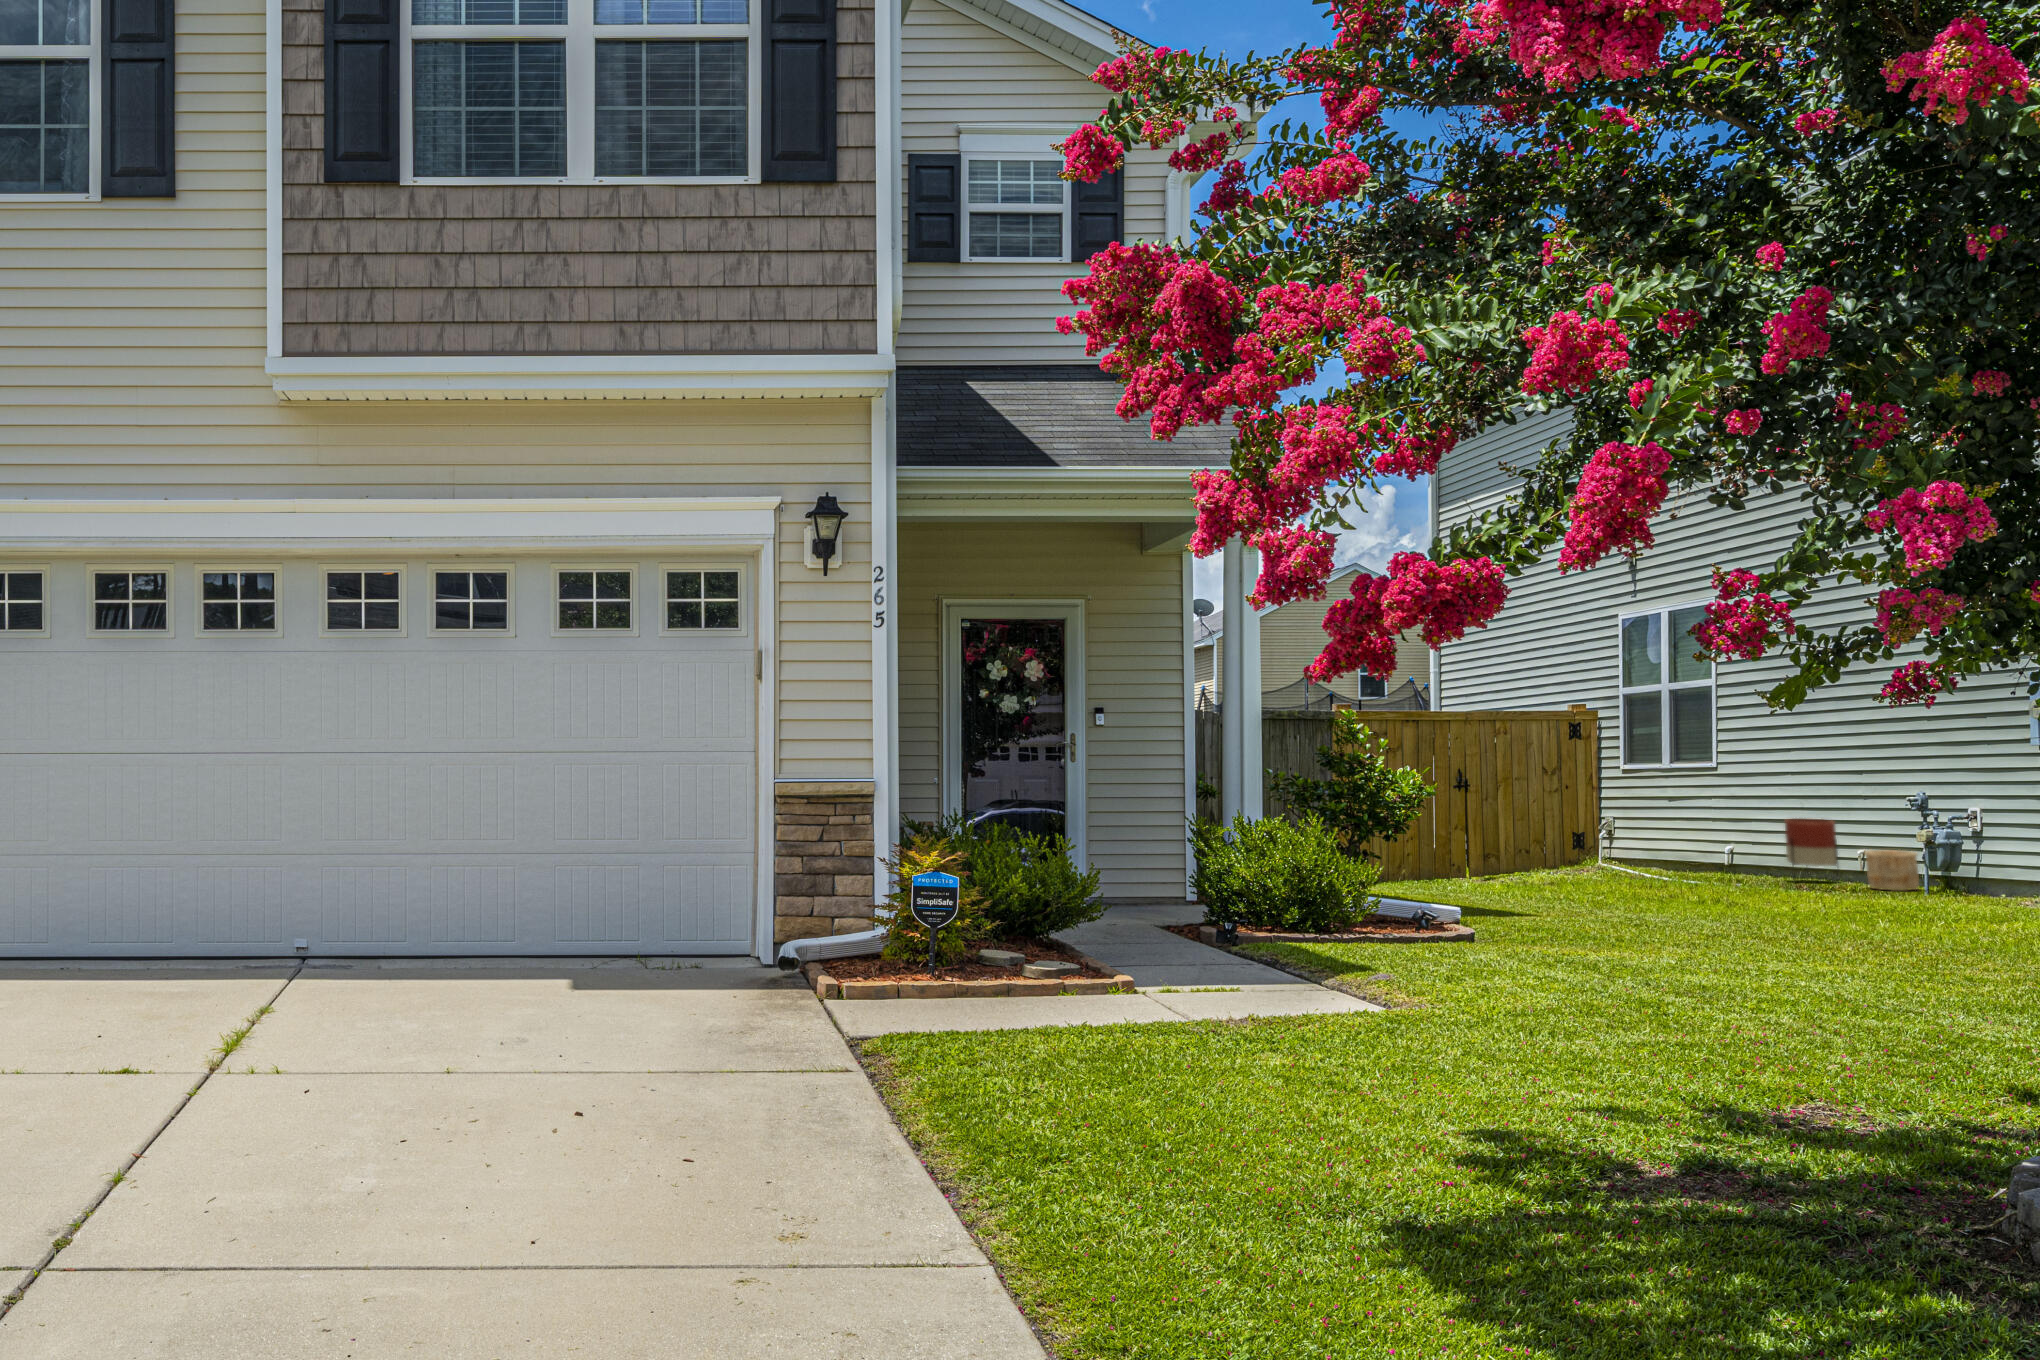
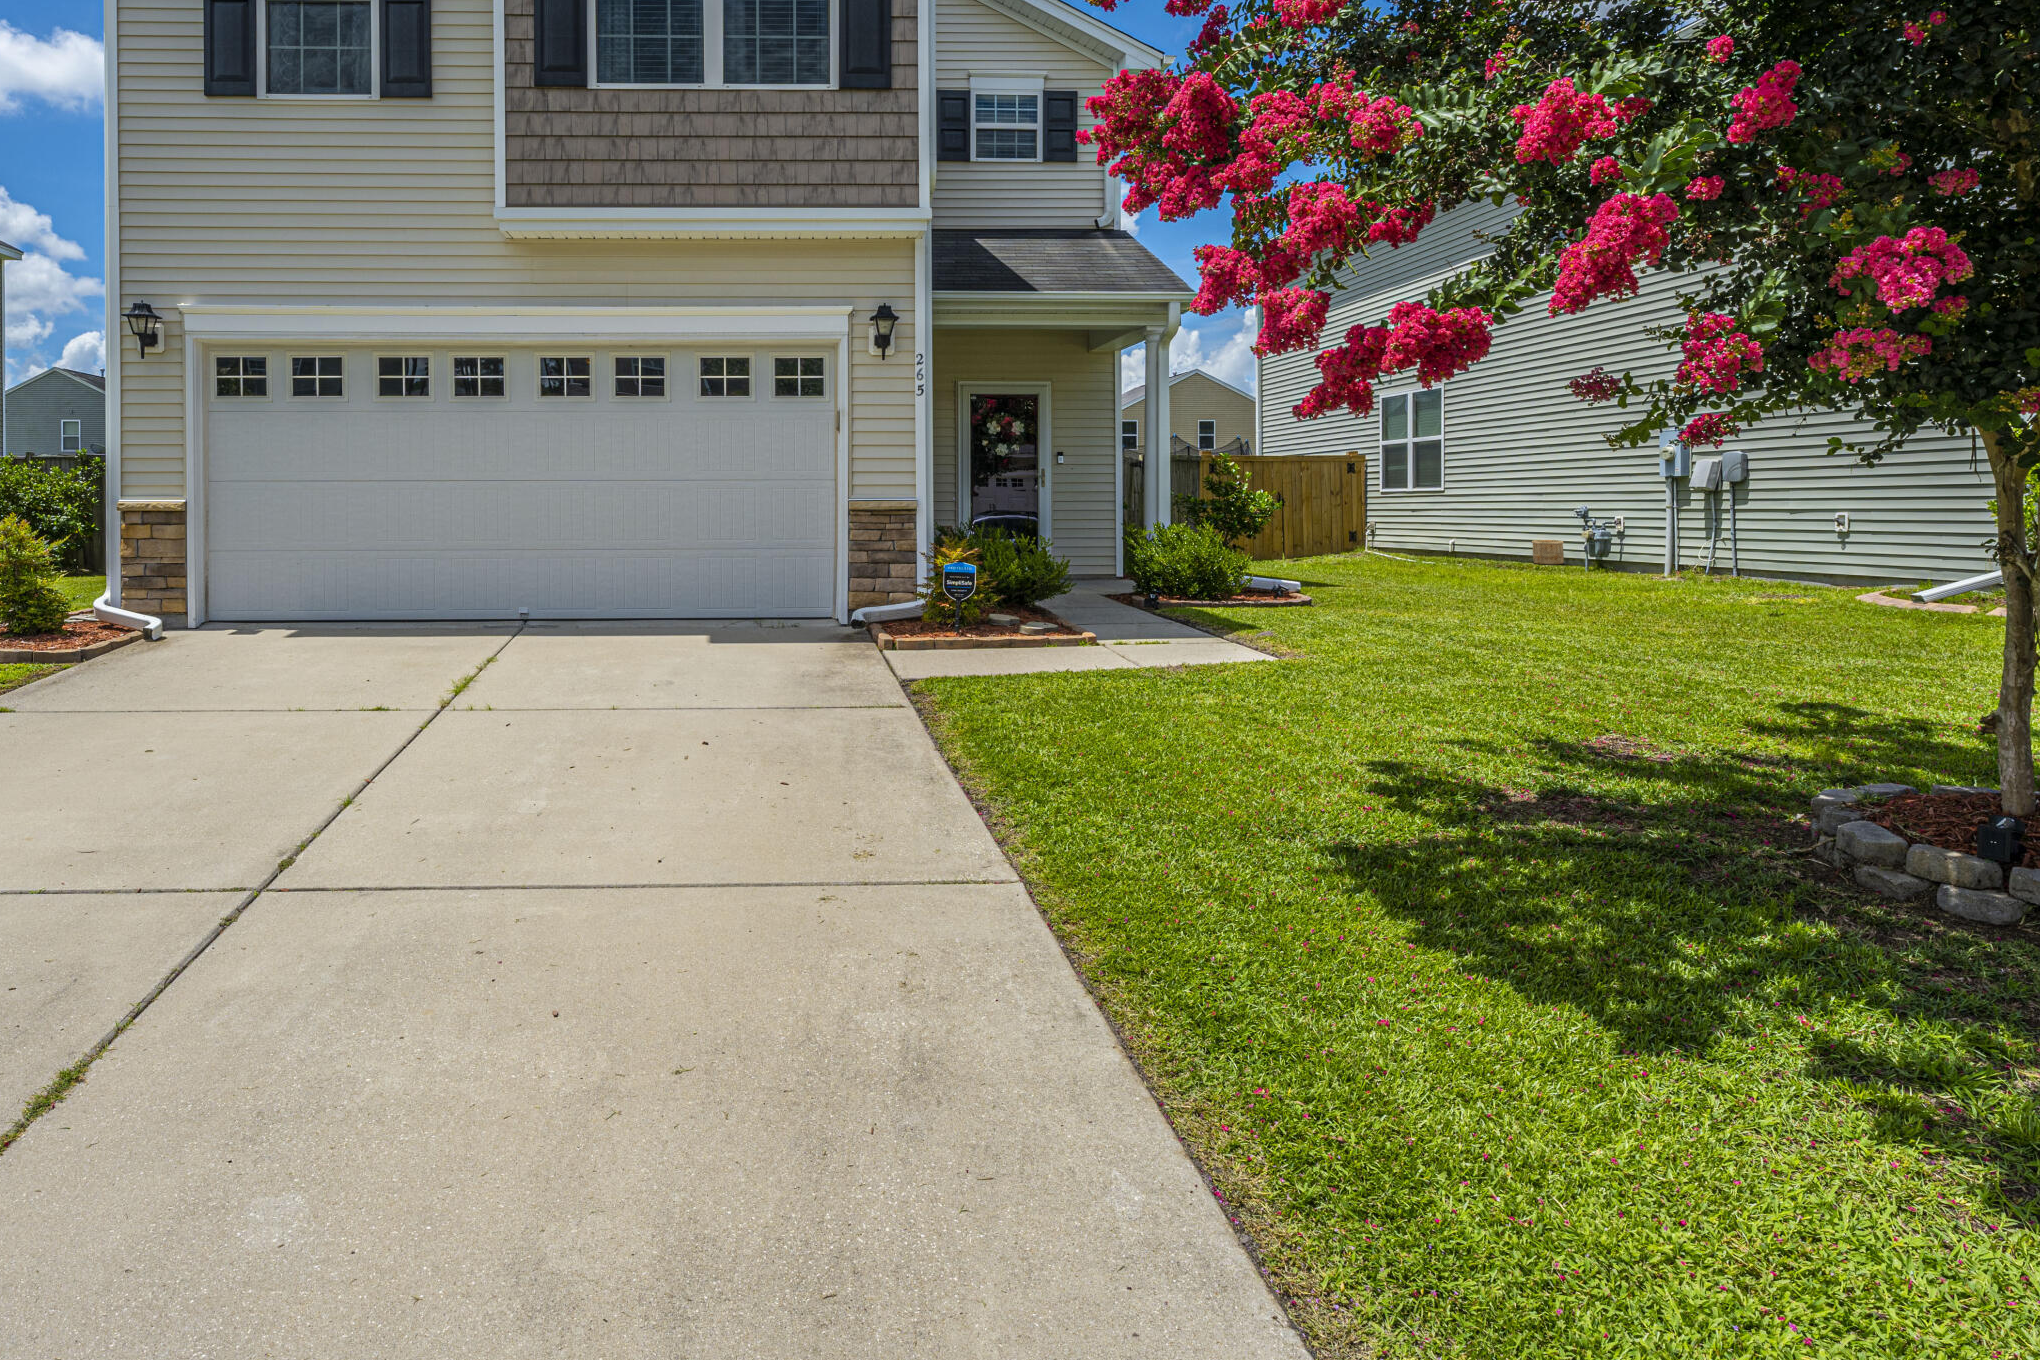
planter: present [1785,818,1838,877] -> none [1484,521,1515,560]

